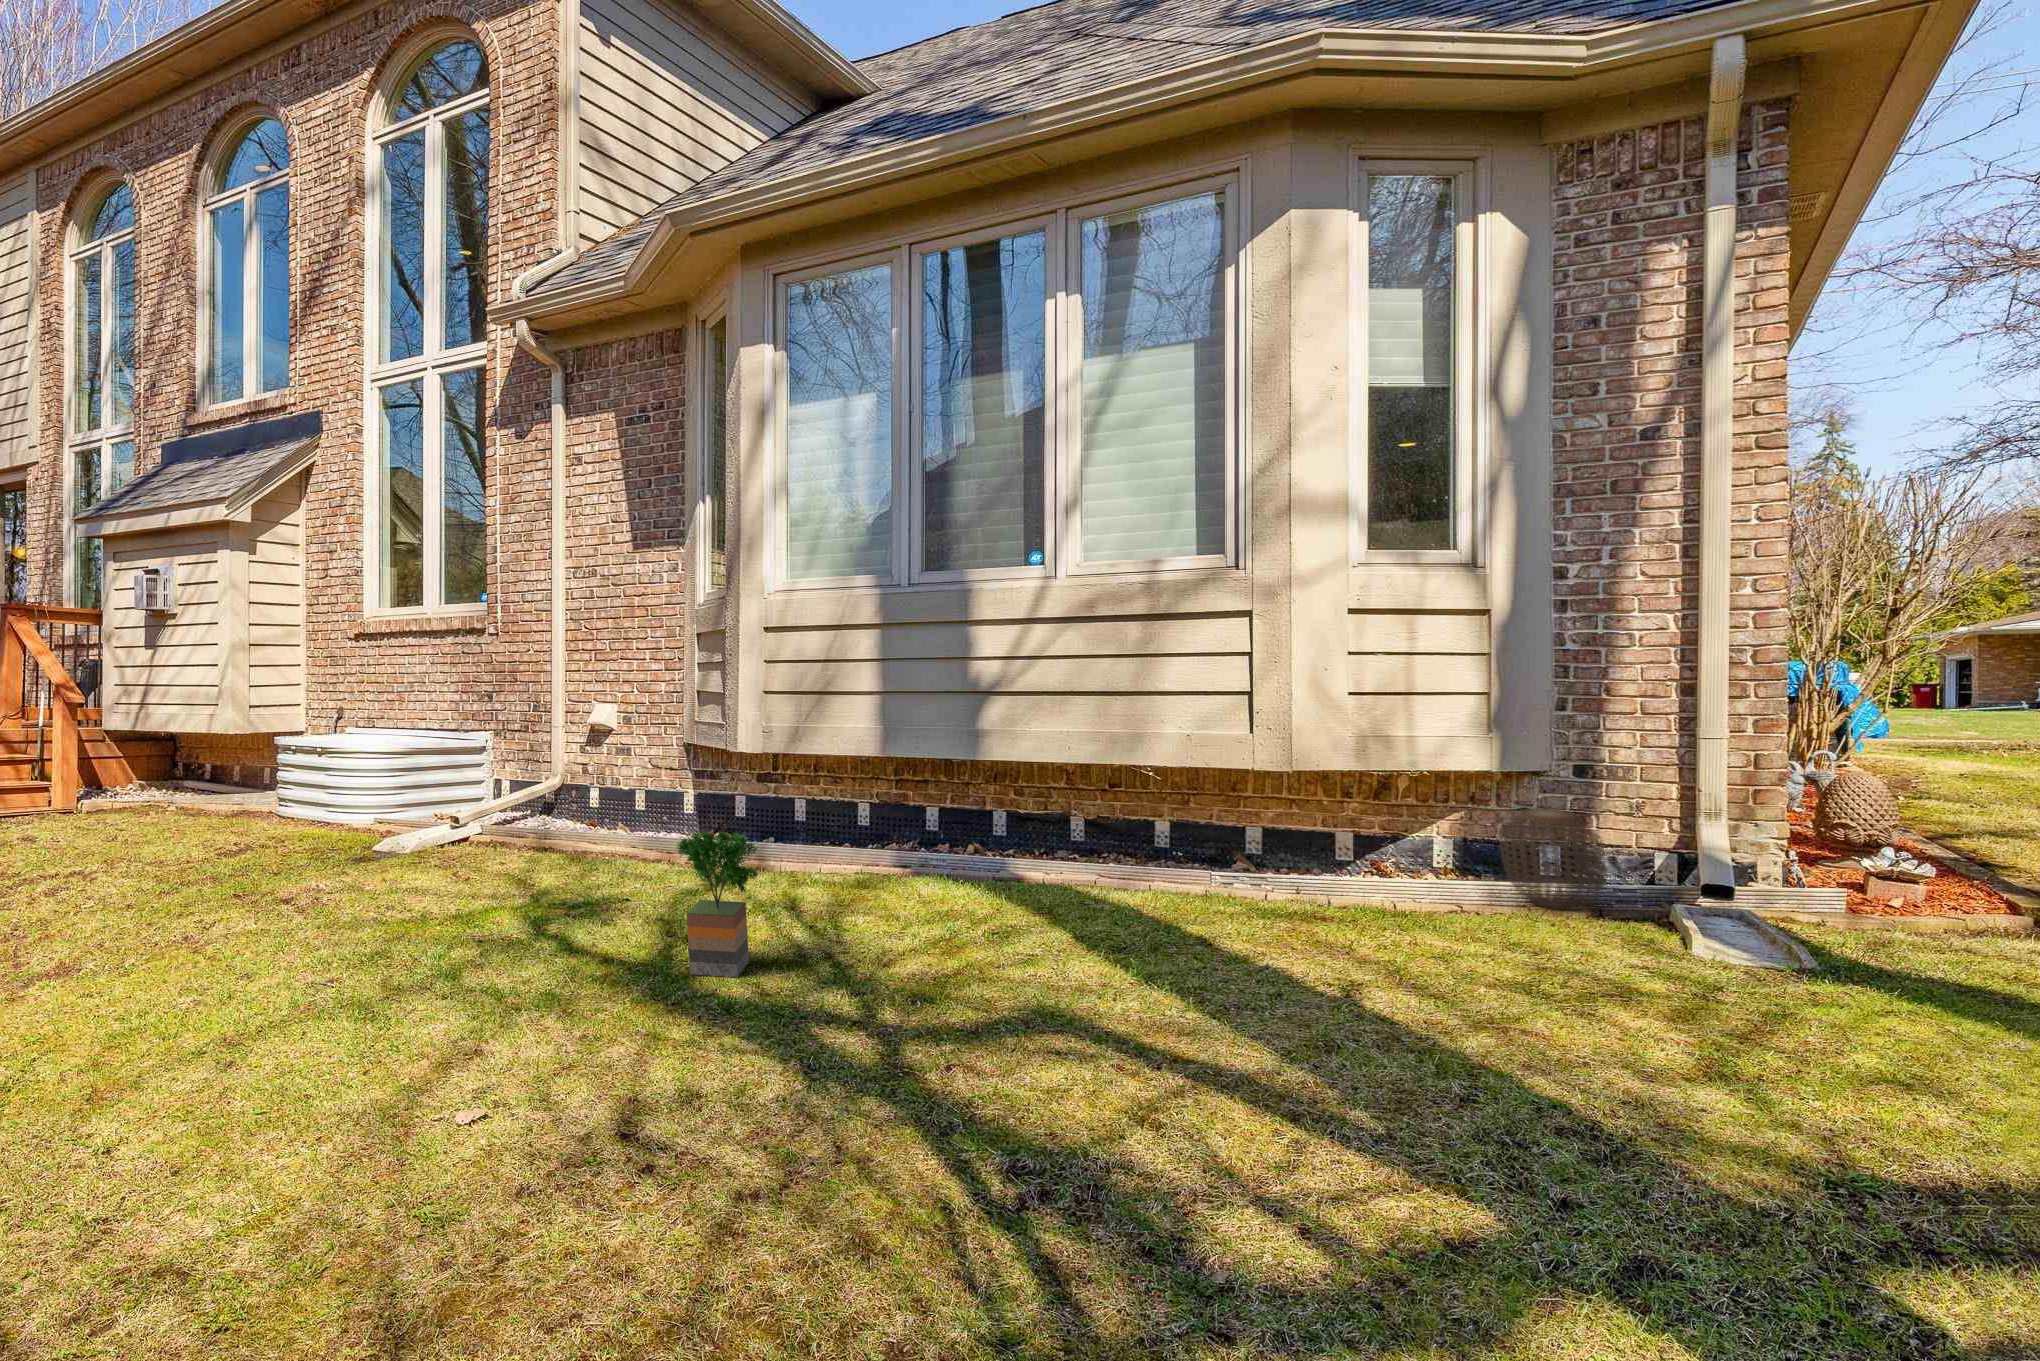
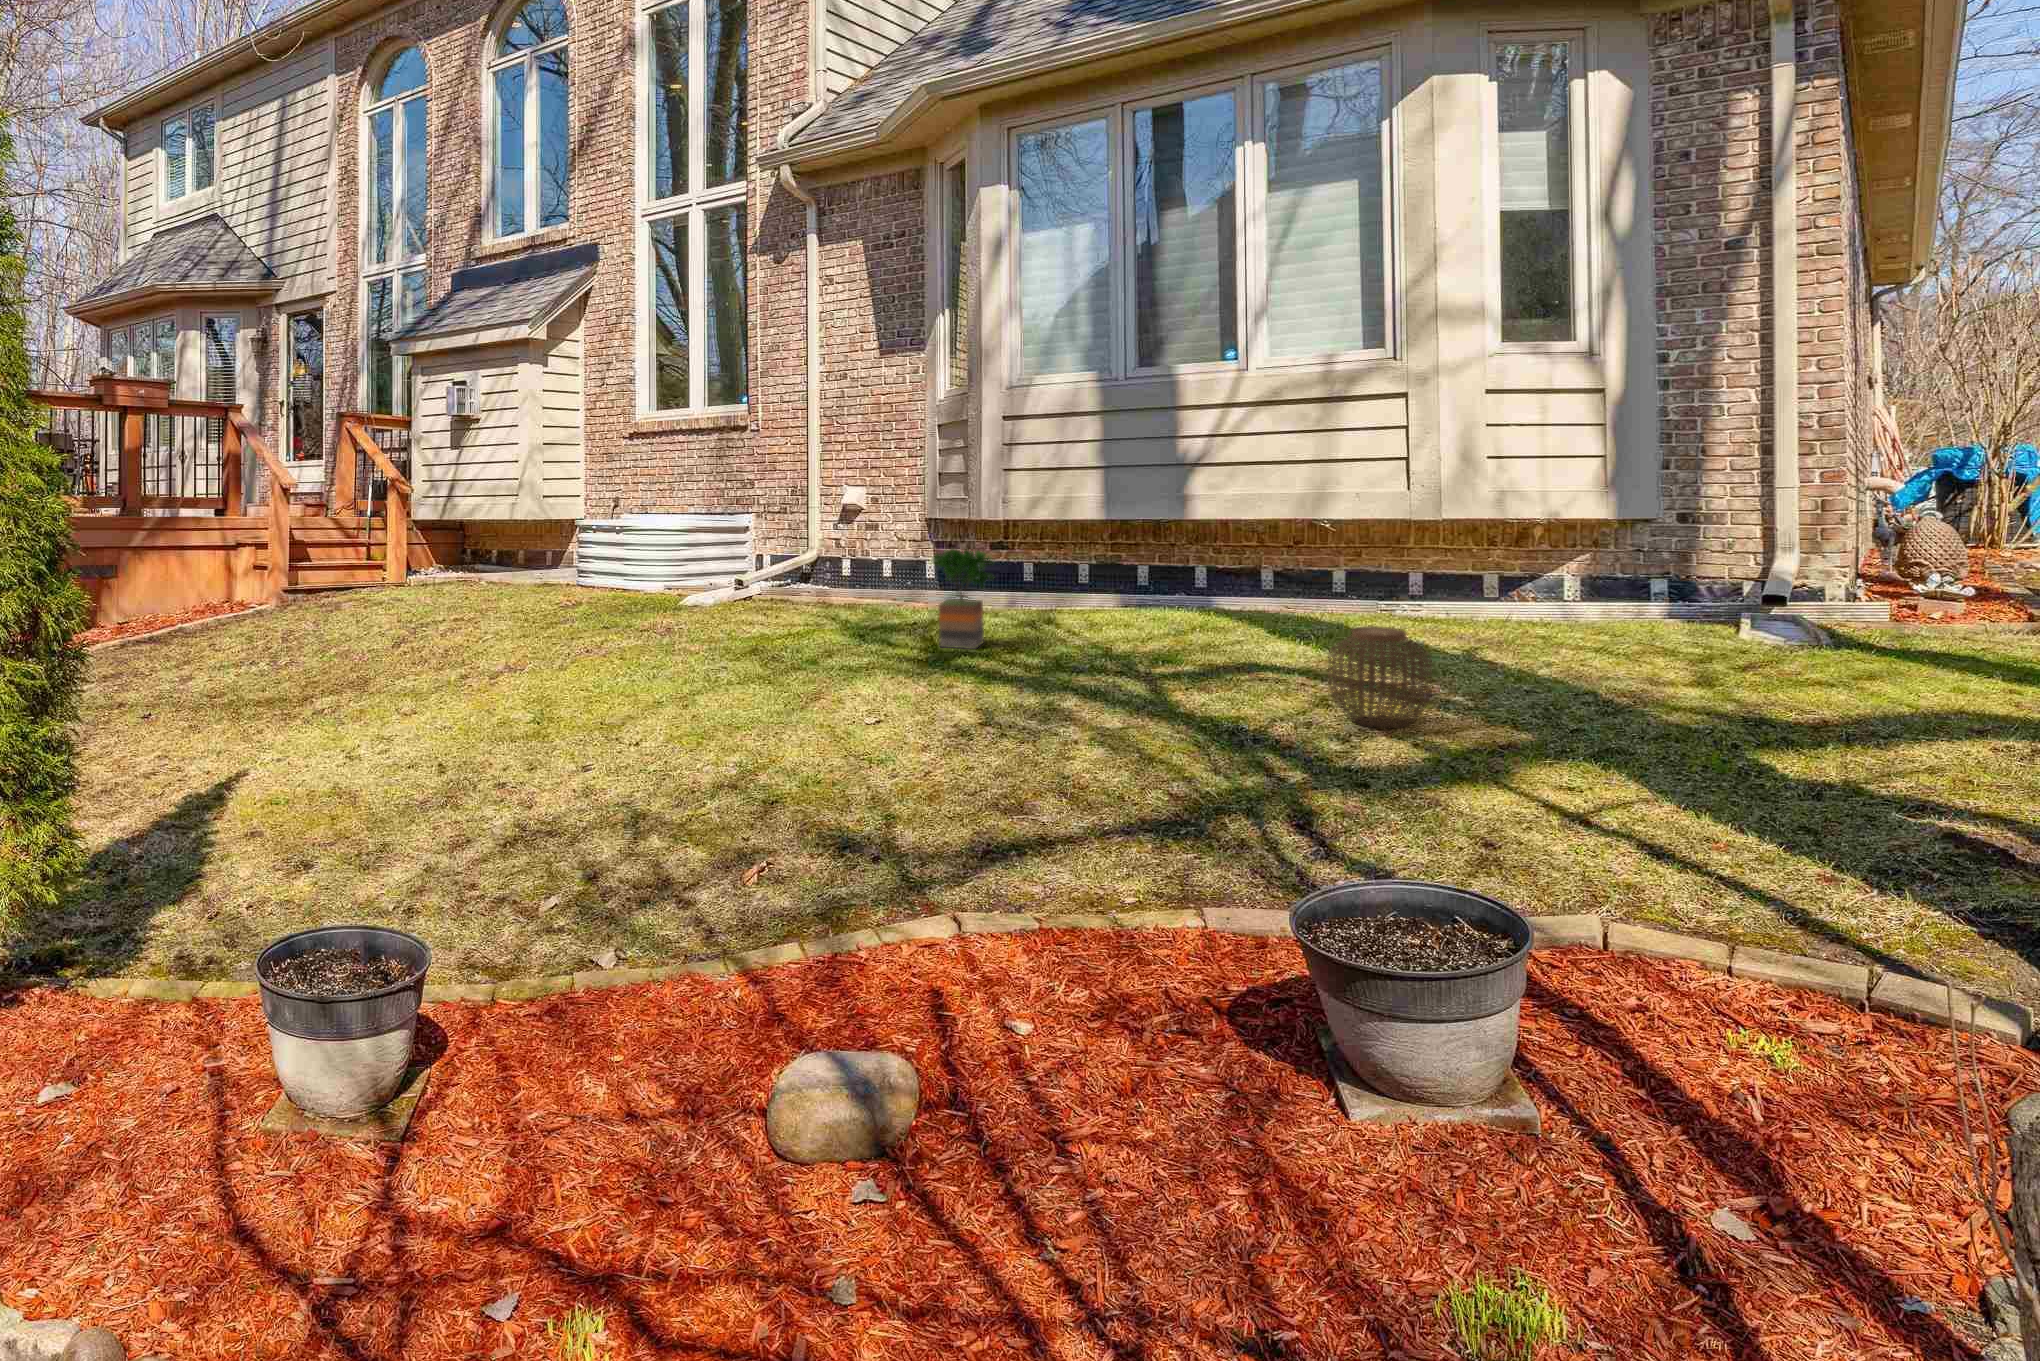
woven basket: present [1499,808,1606,910] -> present [1328,626,1432,728]

